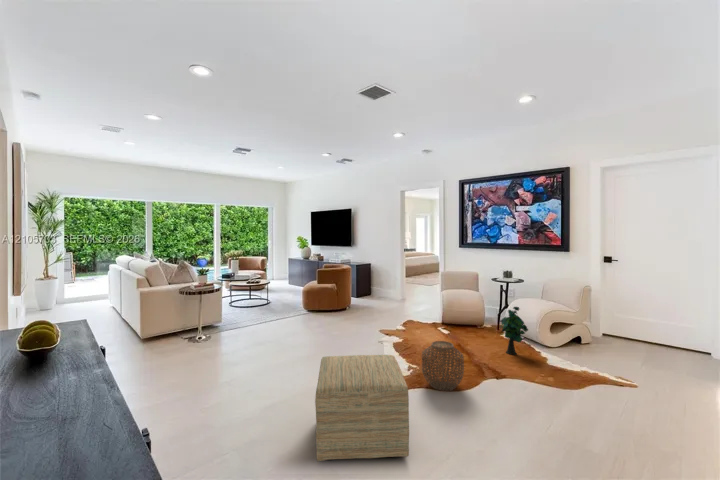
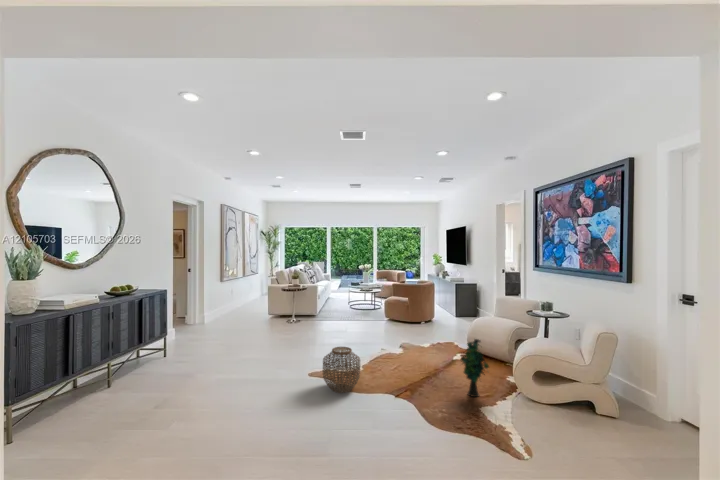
ottoman: present [315,355,409,461] -> none [191,331,274,402]

